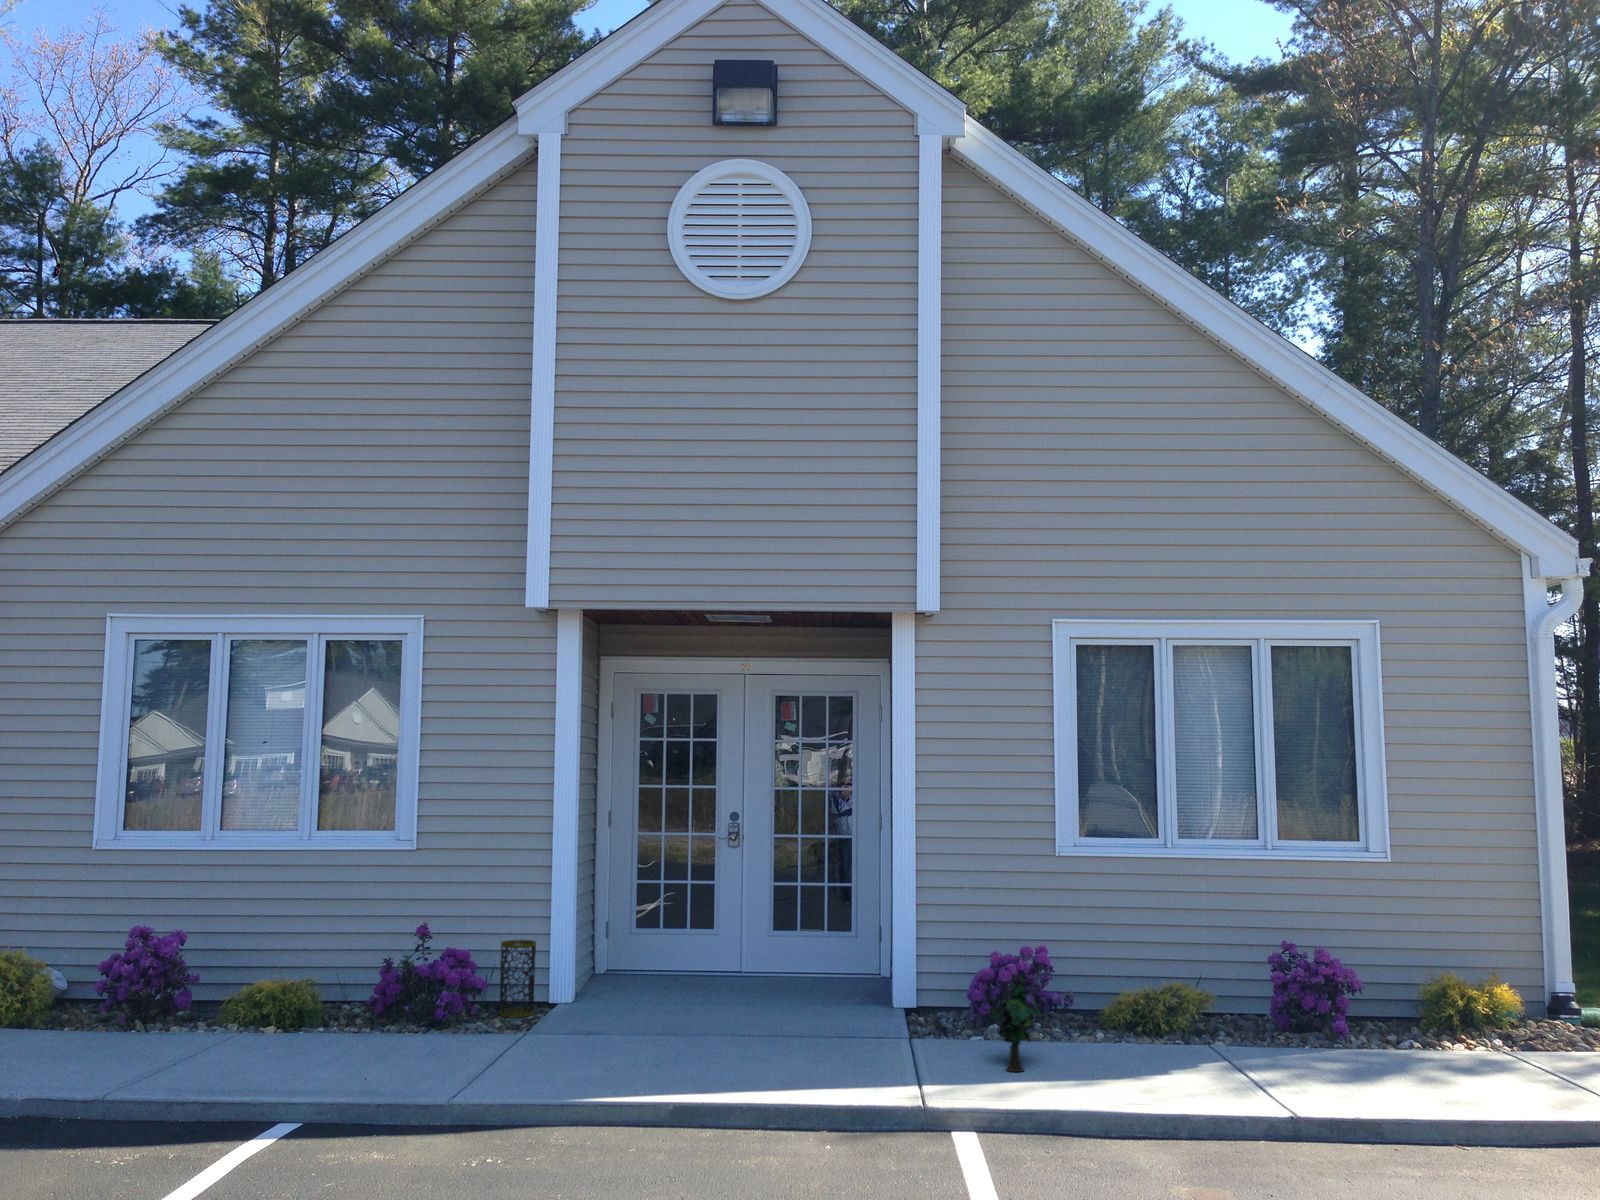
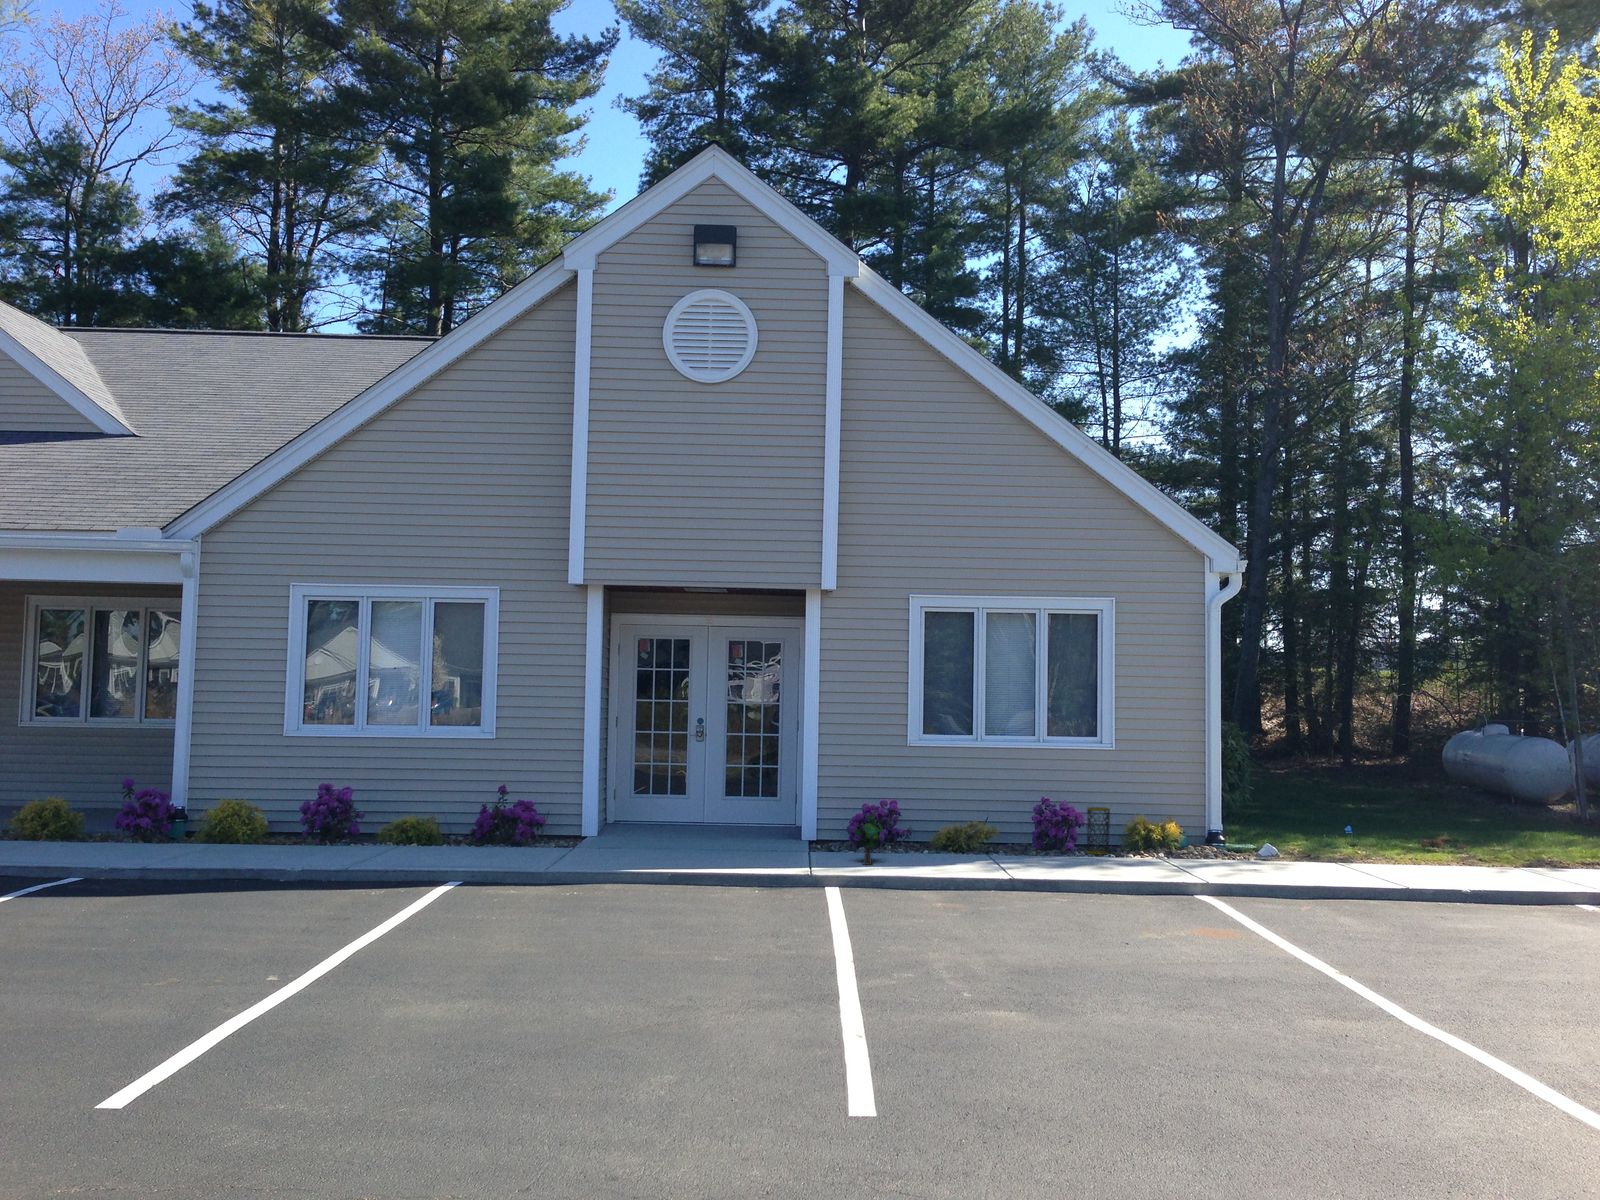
trash can: present [499,940,536,1017] -> present [1087,807,1110,855]

